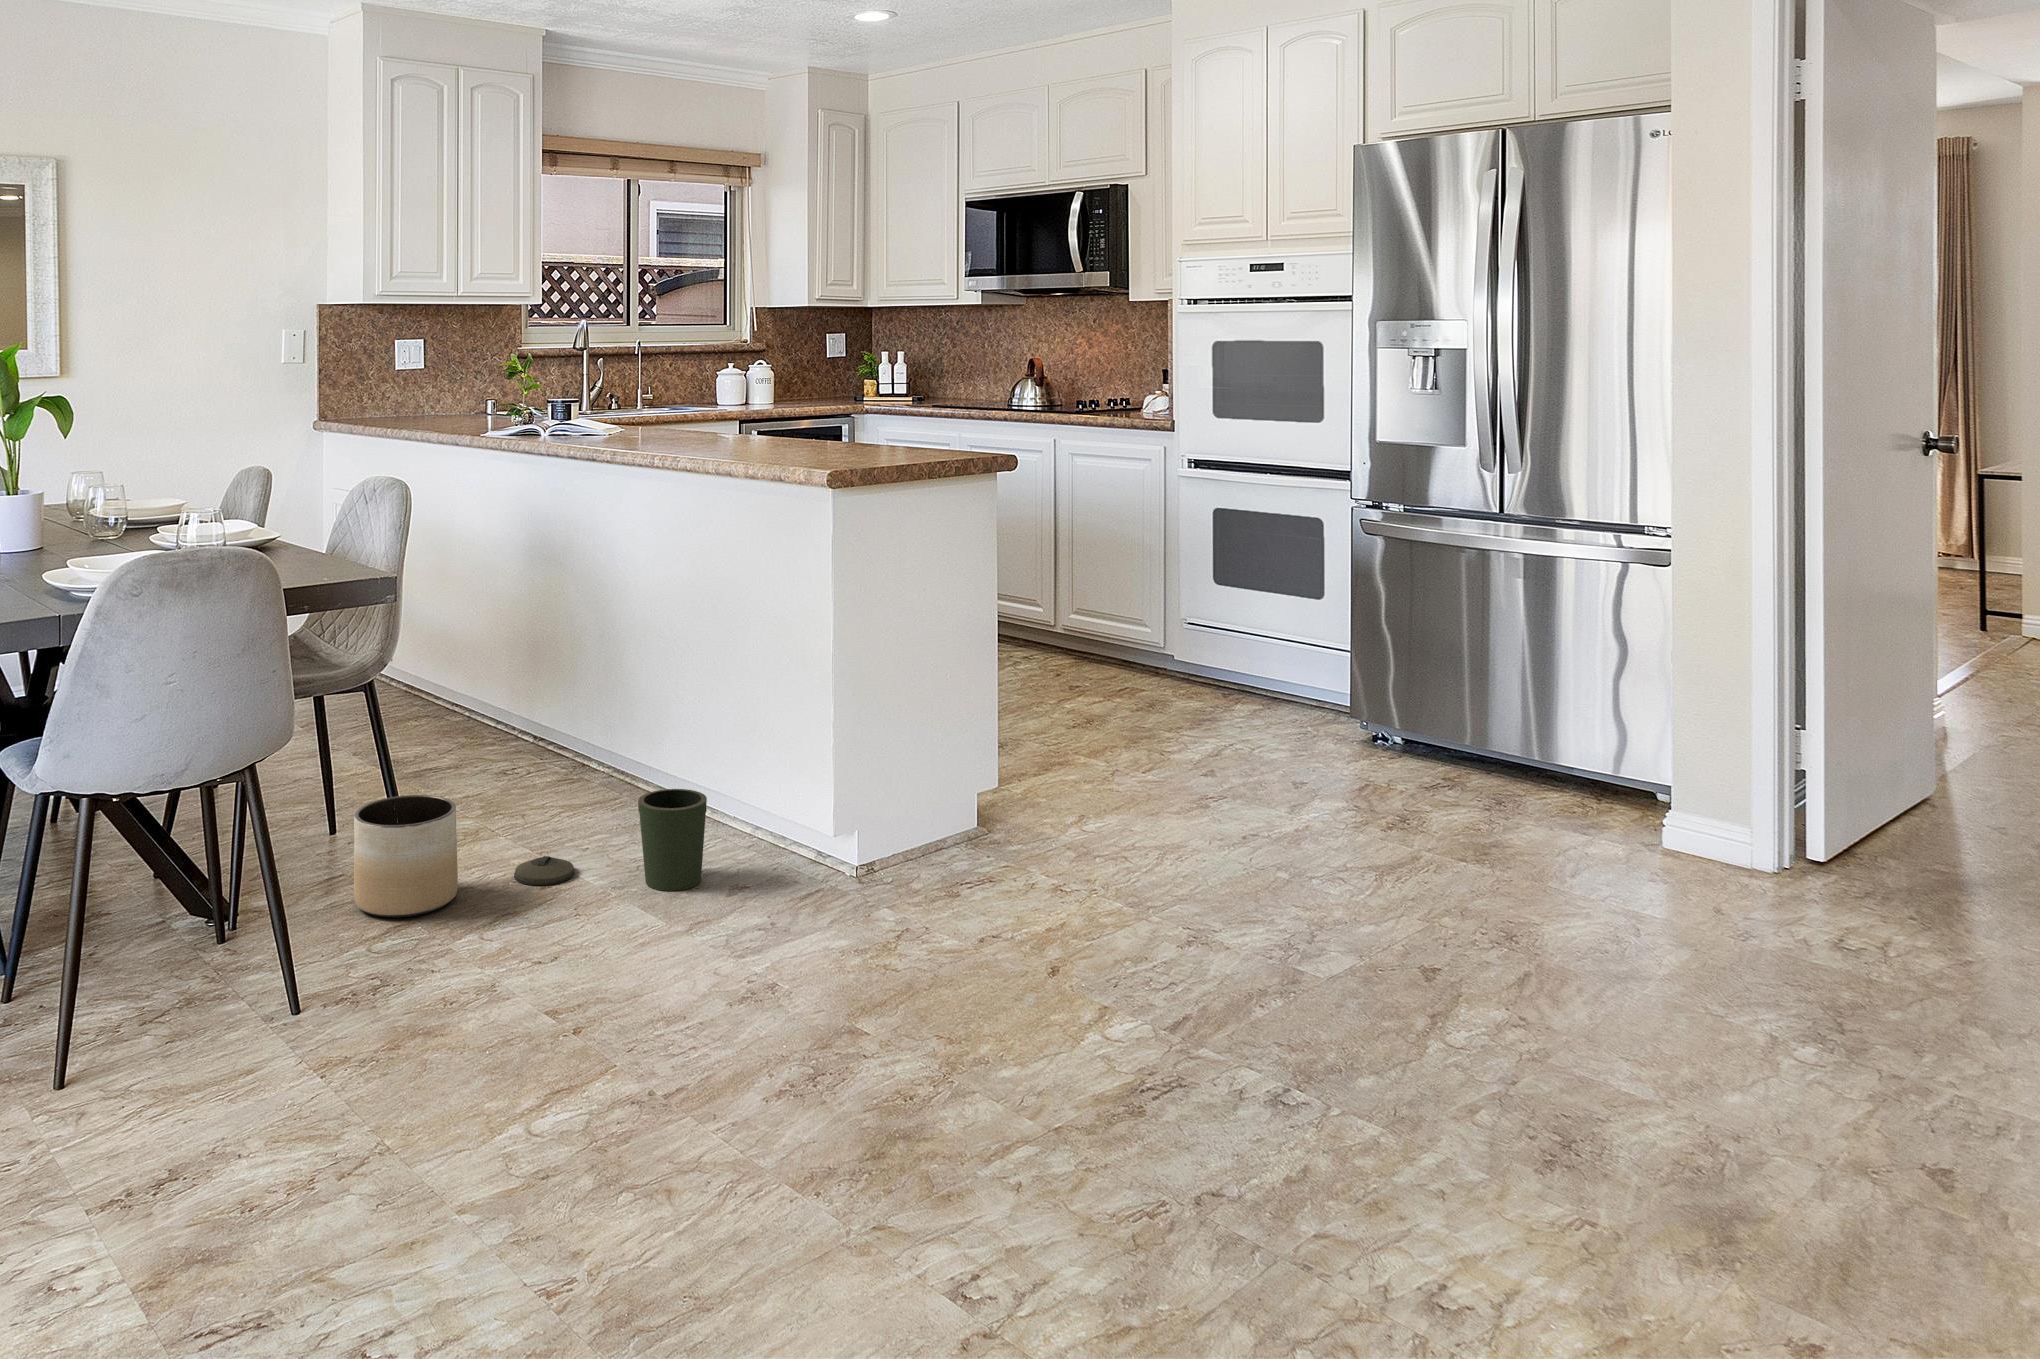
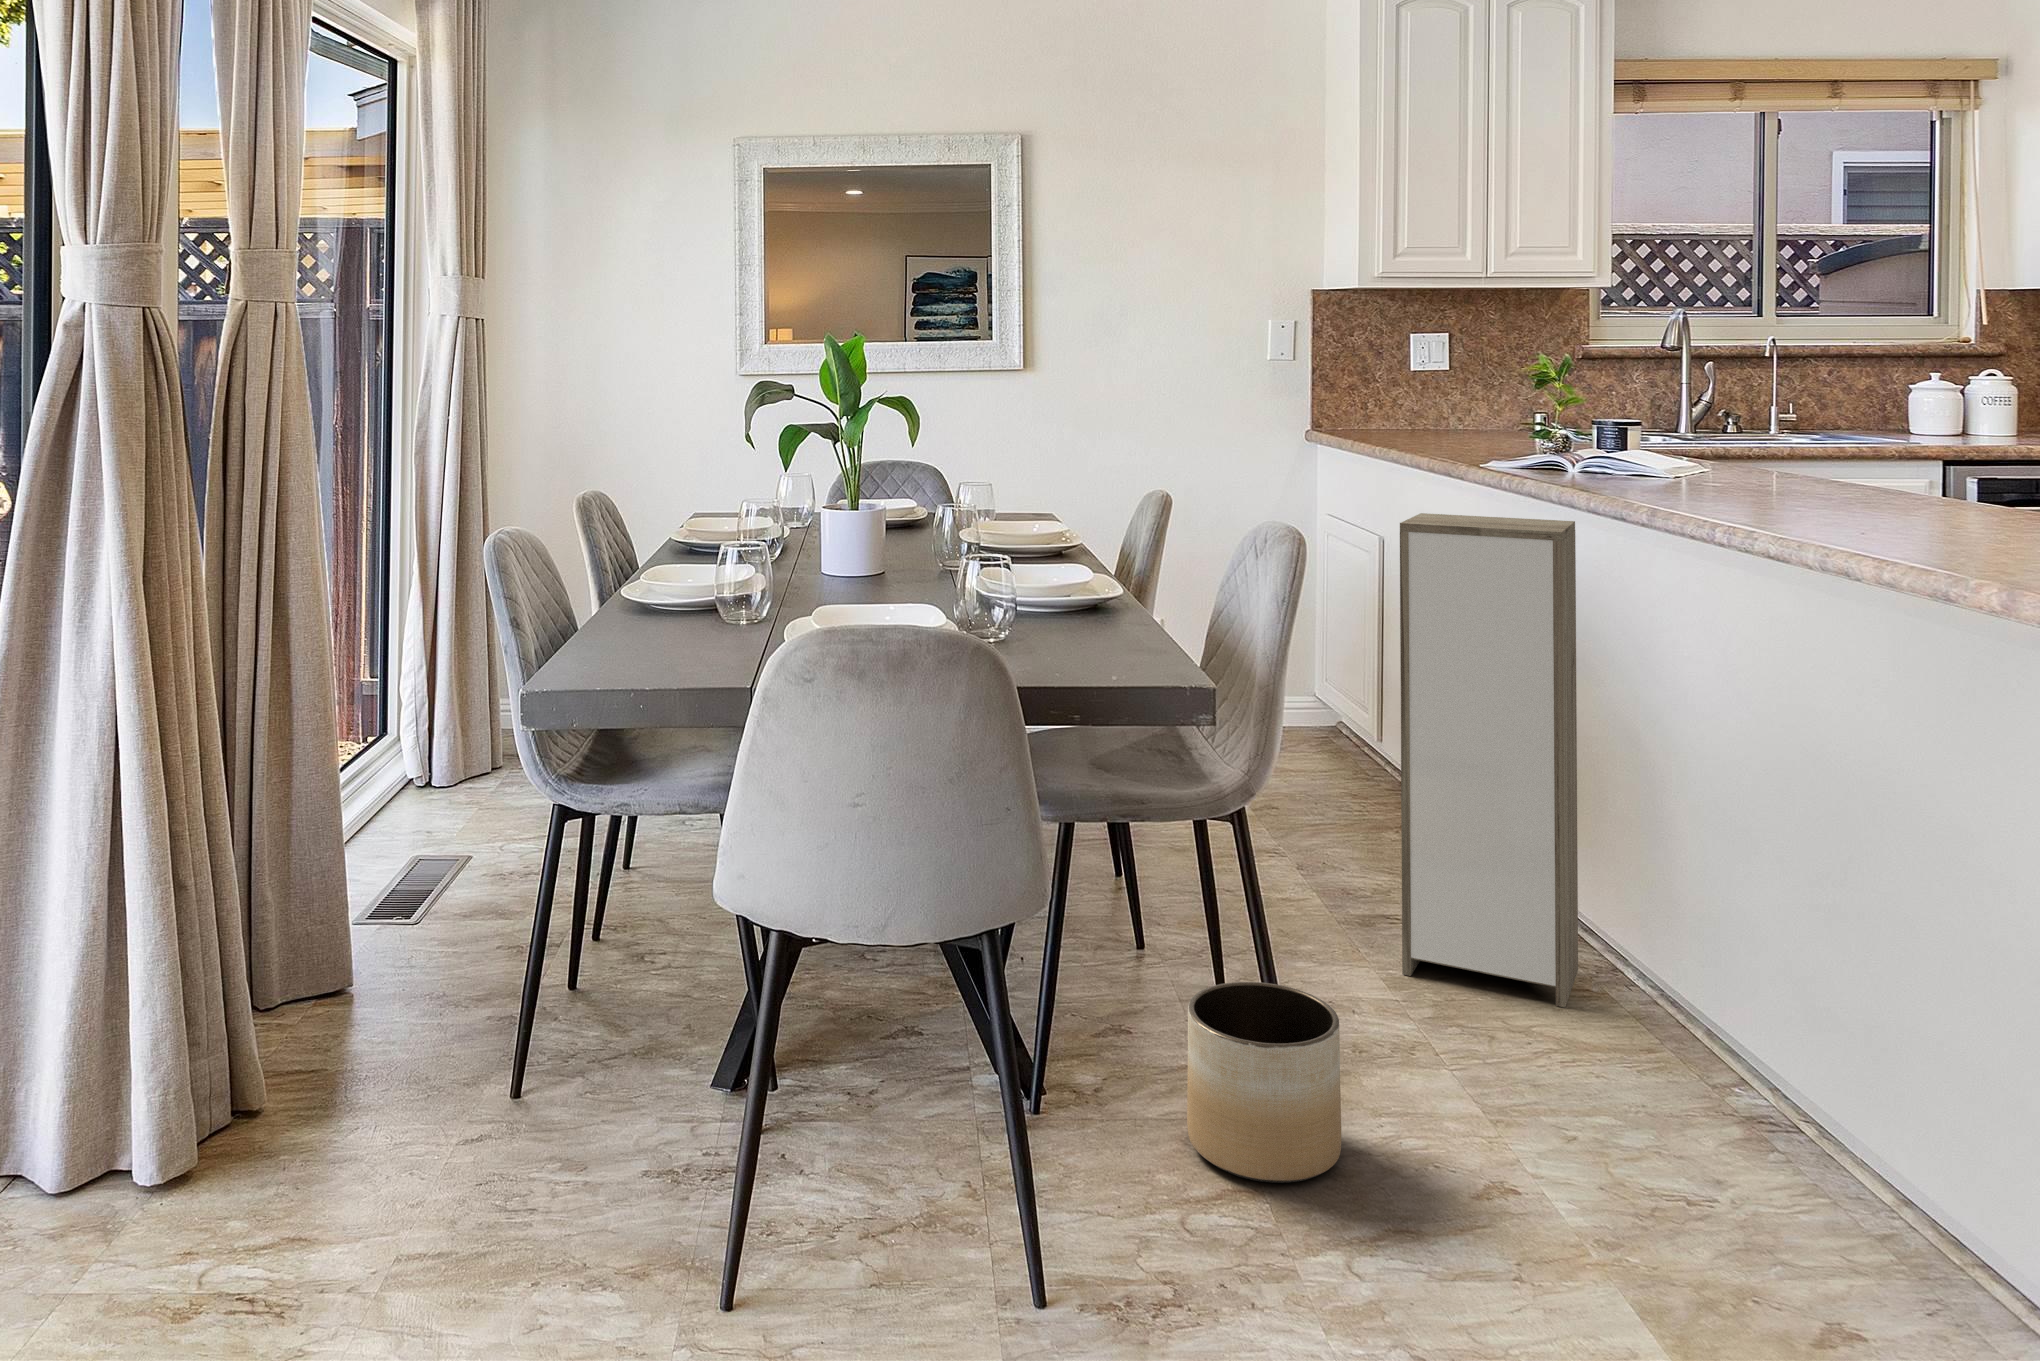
storage cabinet: none [450,472,561,797] -> present [1400,513,1578,1007]
trash can: present [514,789,707,891] -> none [1440,1087,1786,1290]

